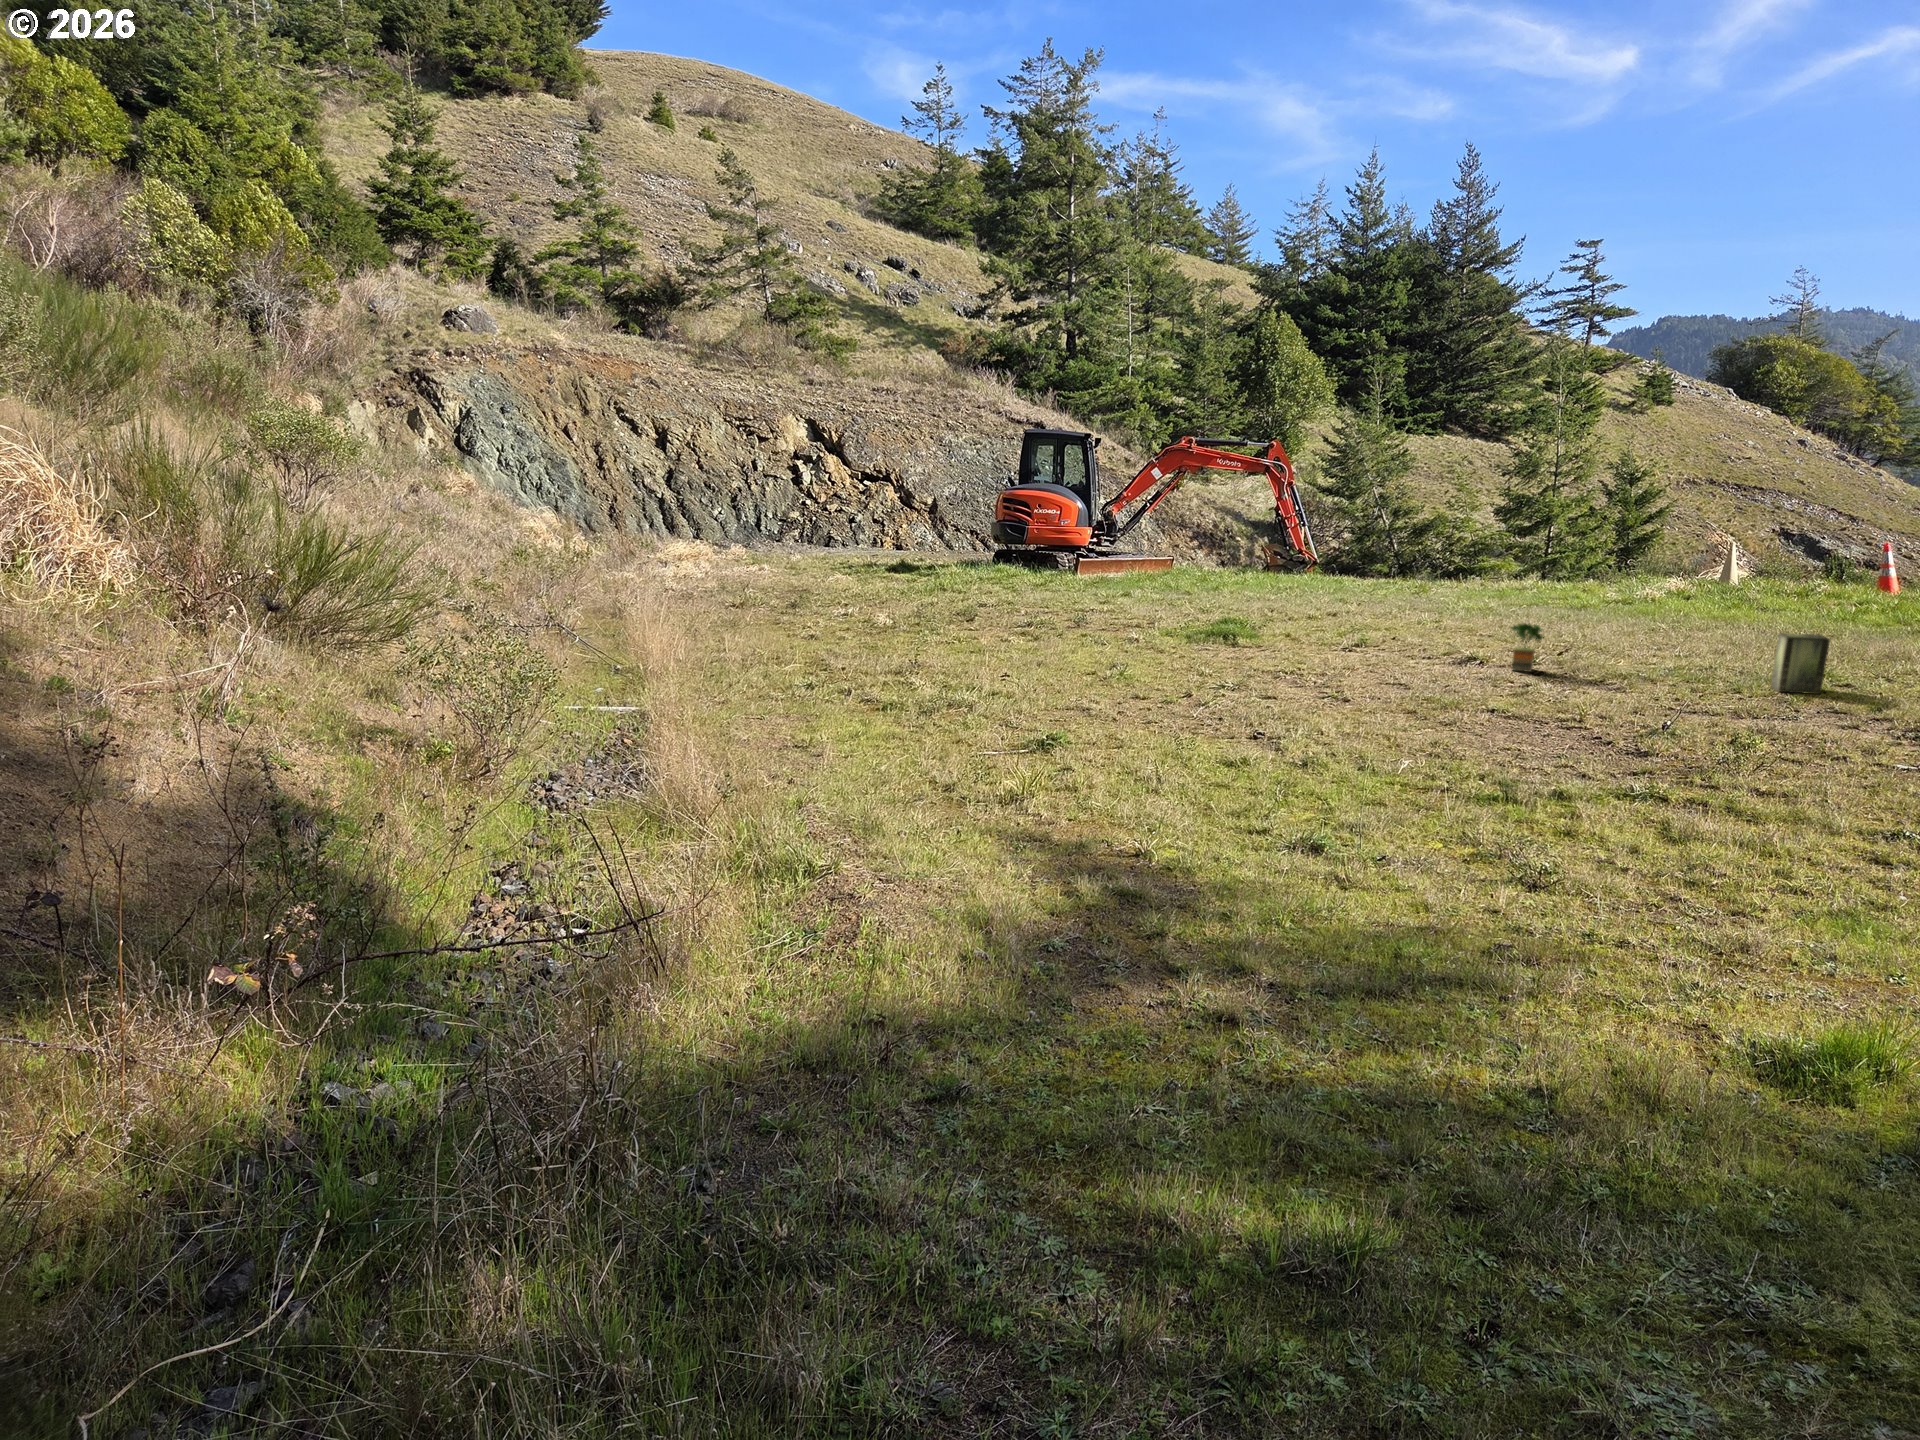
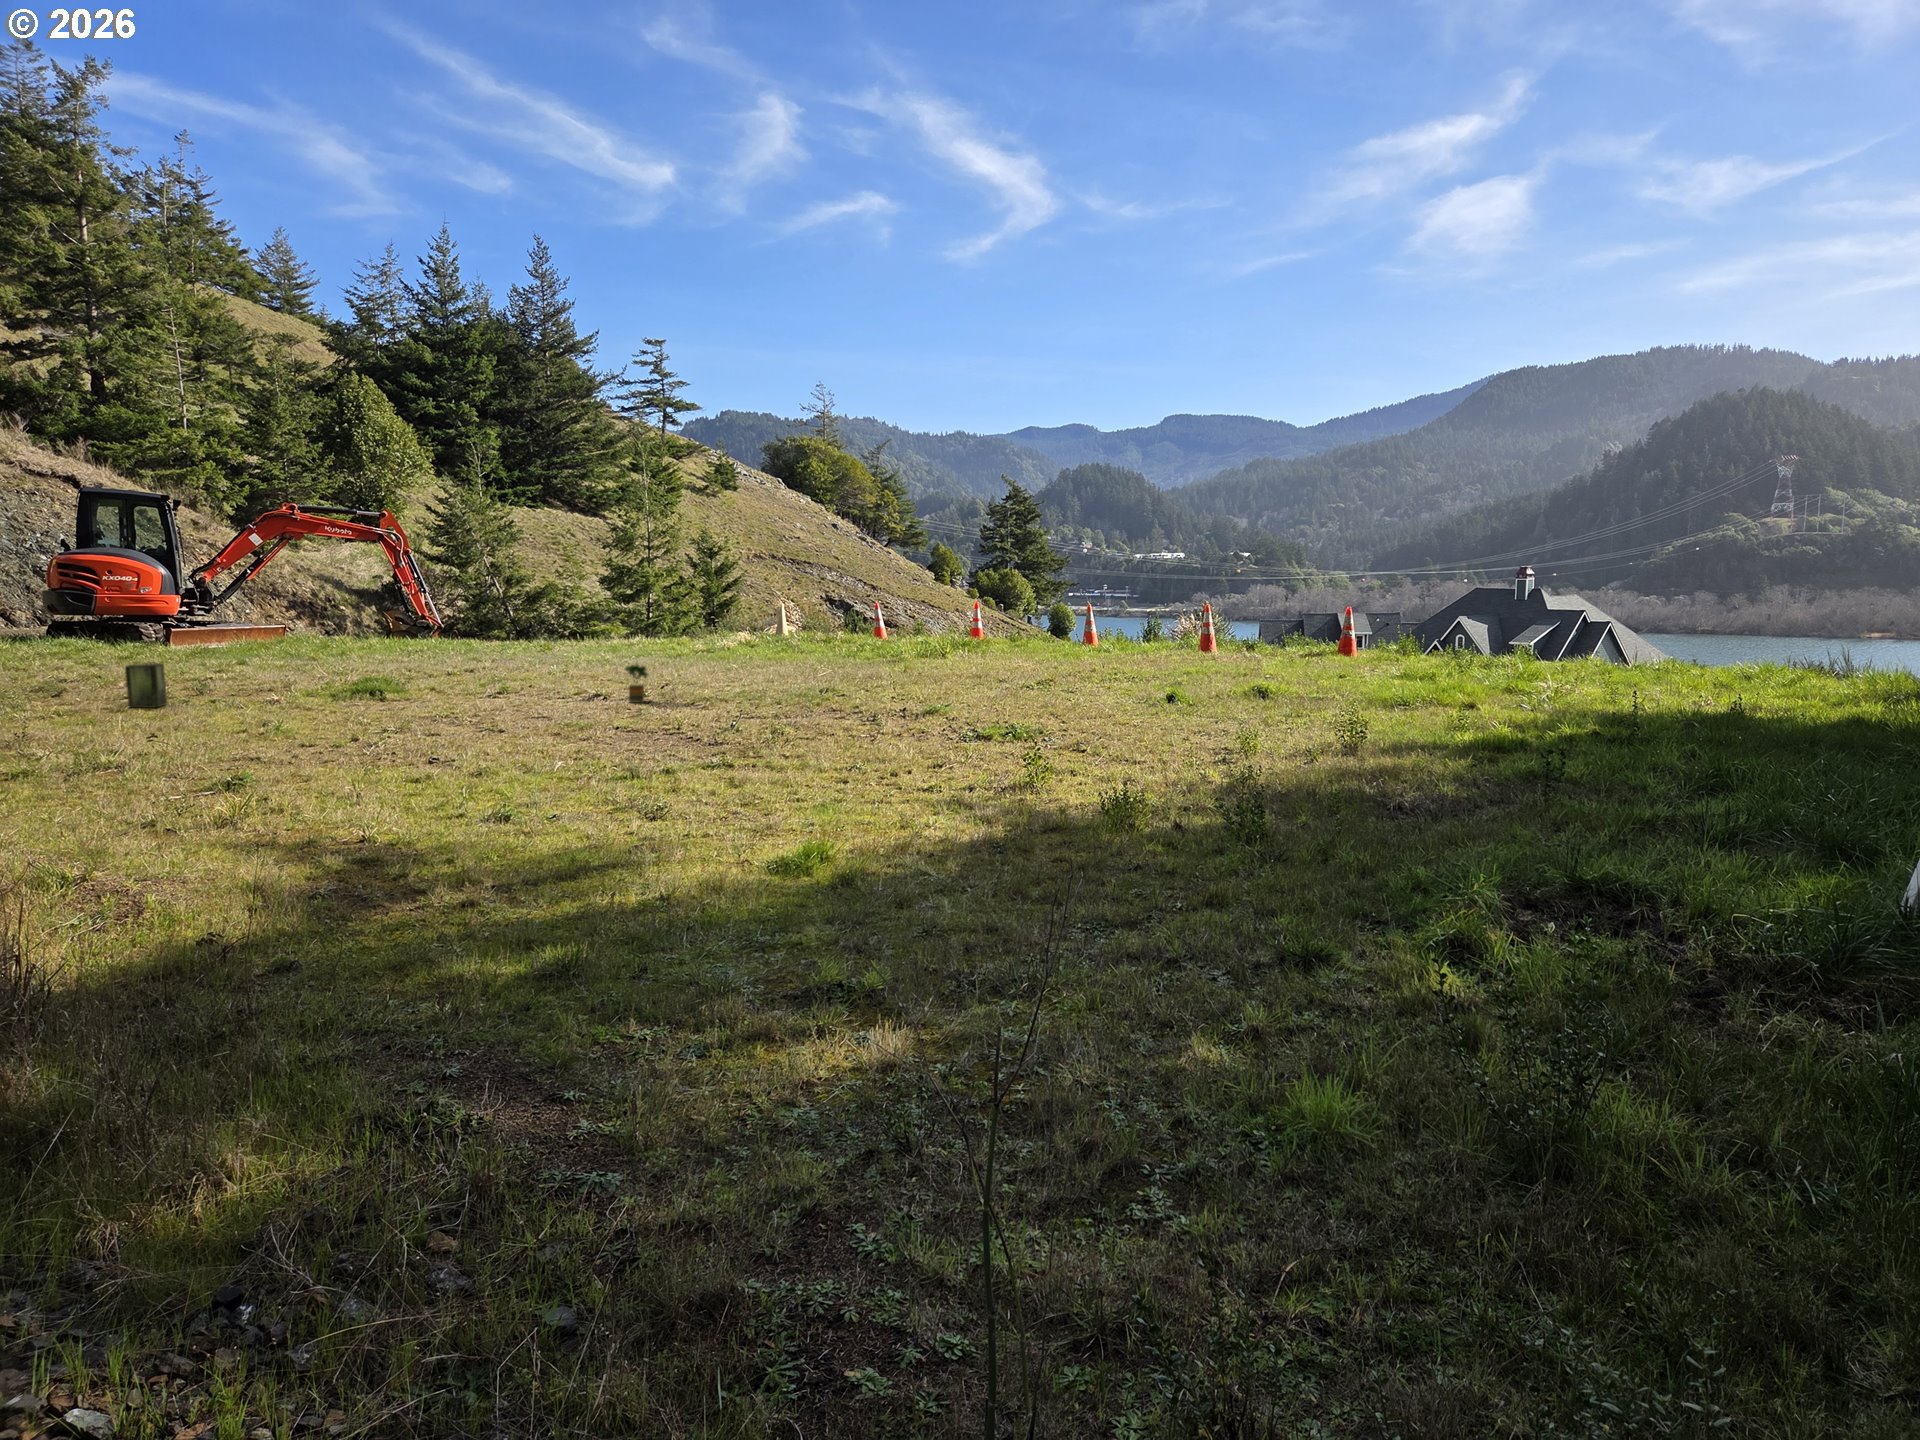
storage box: present [1771,633,1830,694] -> present [125,663,167,708]

